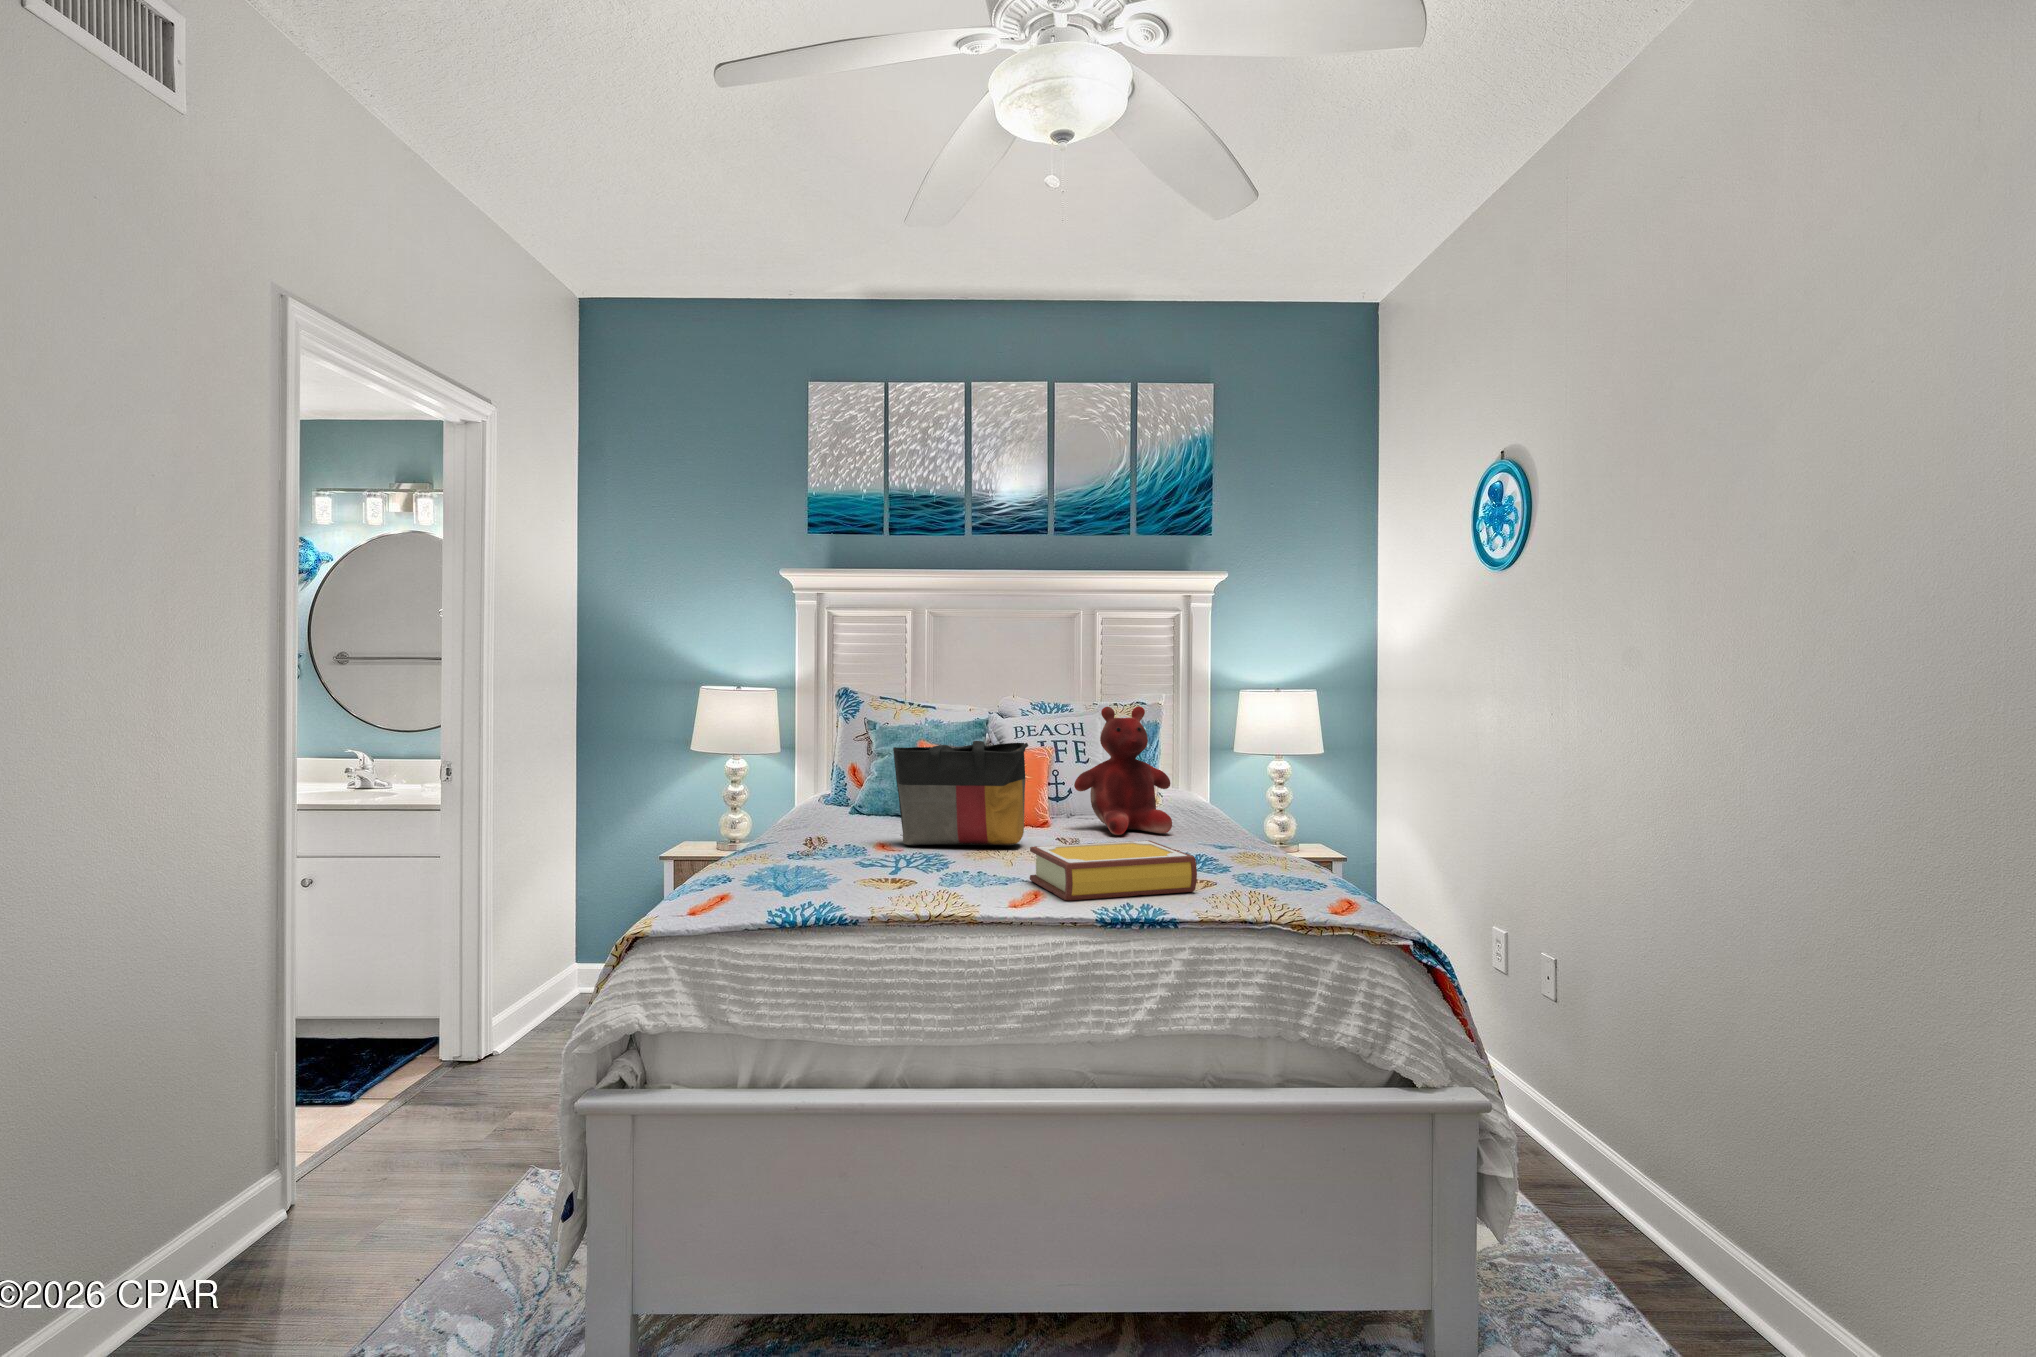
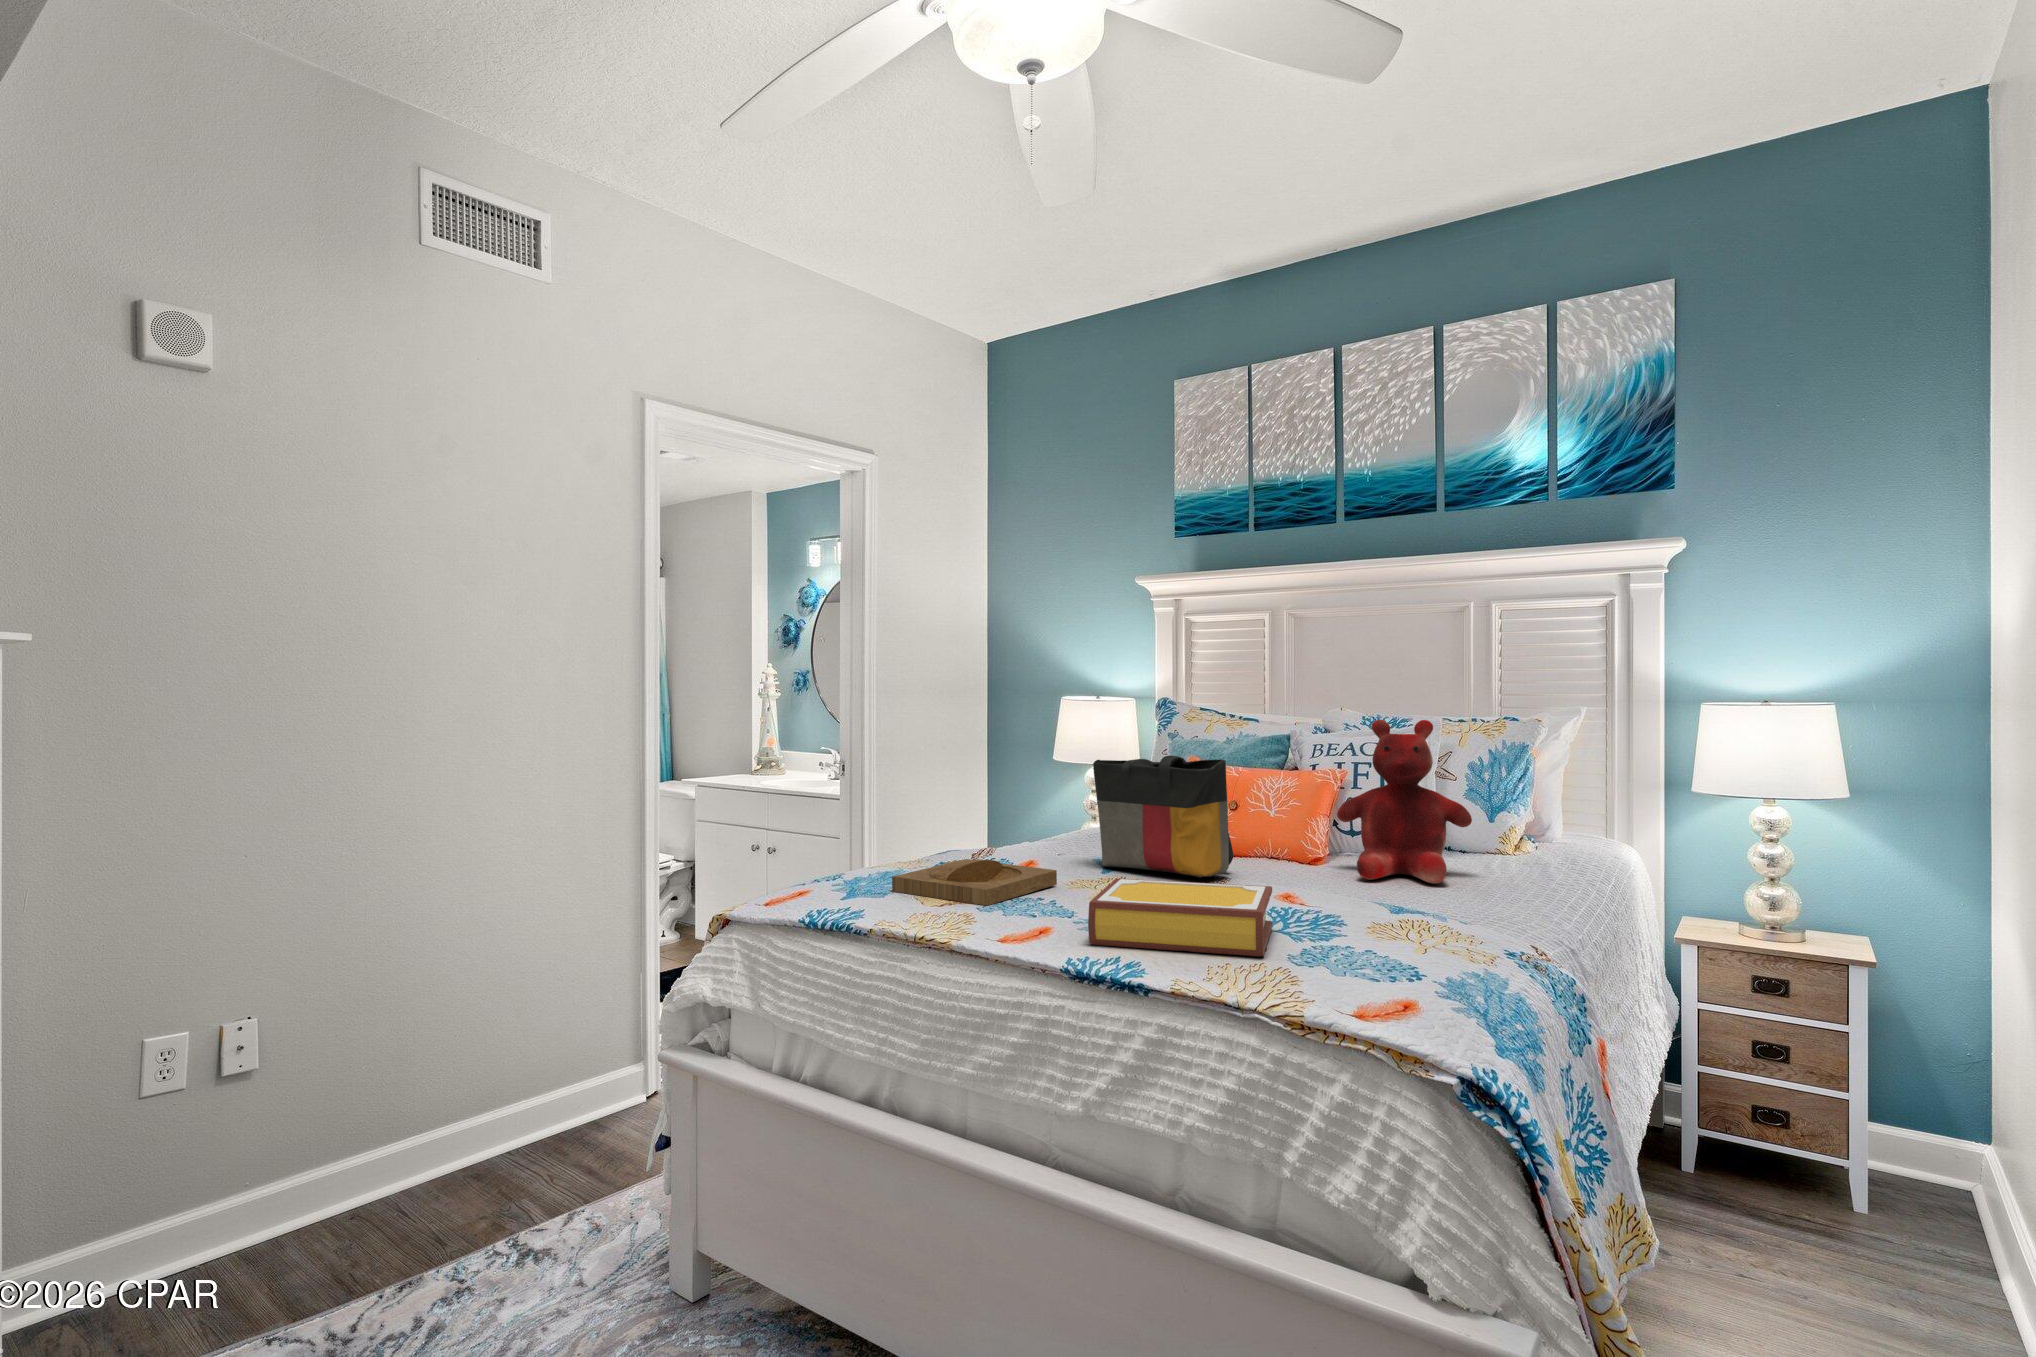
tray: none [785,847,914,886] -> present [892,859,1057,906]

